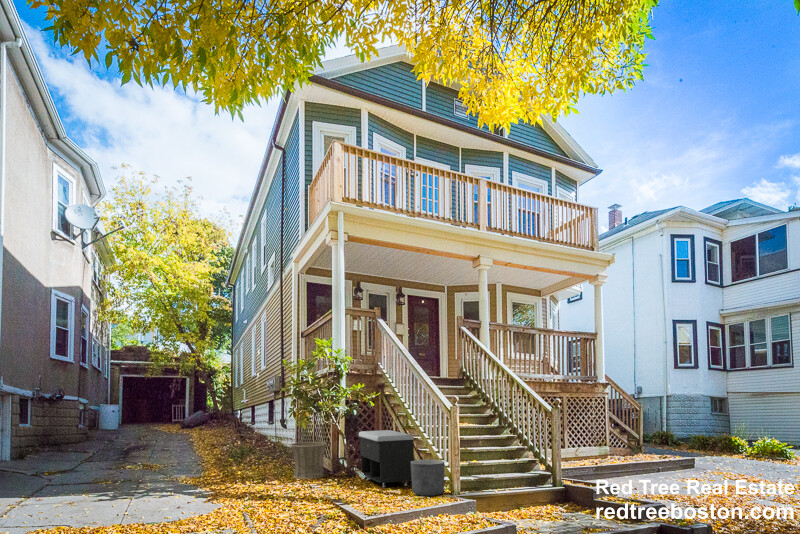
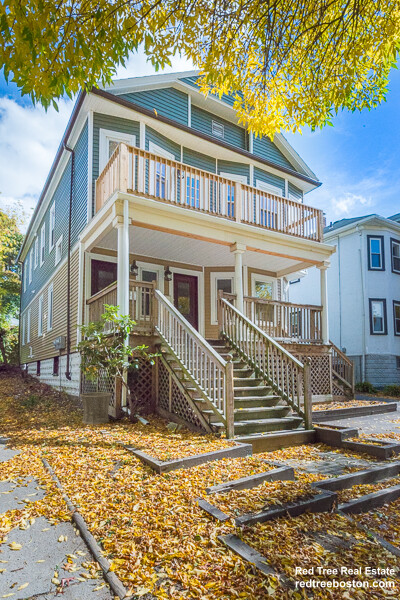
storage bench: present [359,430,414,487] -> none [140,383,190,432]
planter: present [411,460,444,496] -> none [191,409,220,440]

